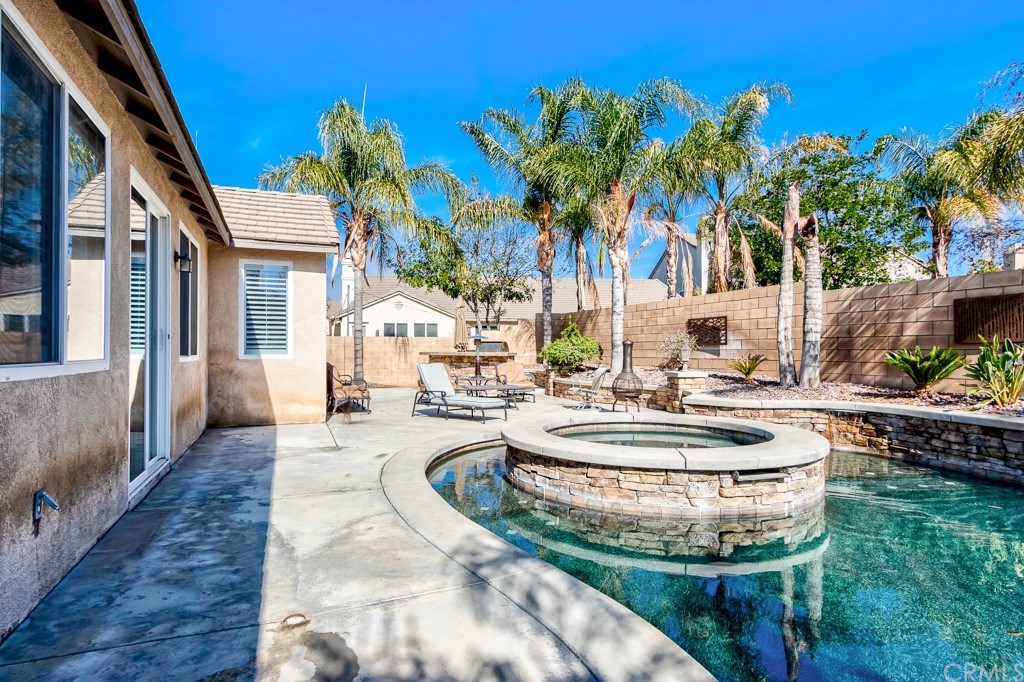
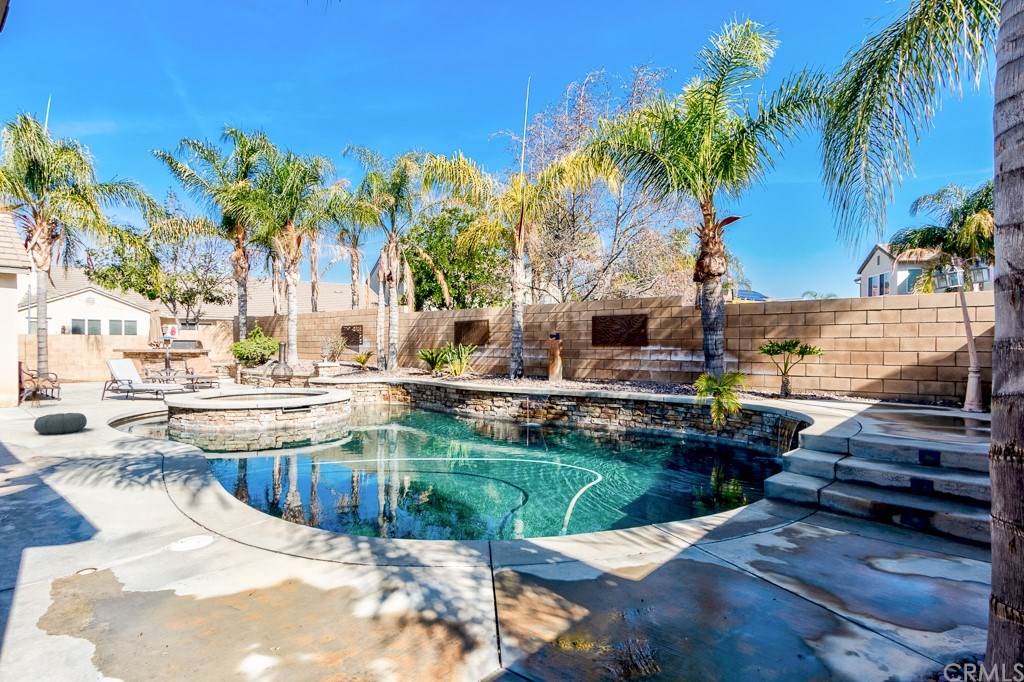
pouf: none [335,445,396,478] -> present [34,413,87,434]

